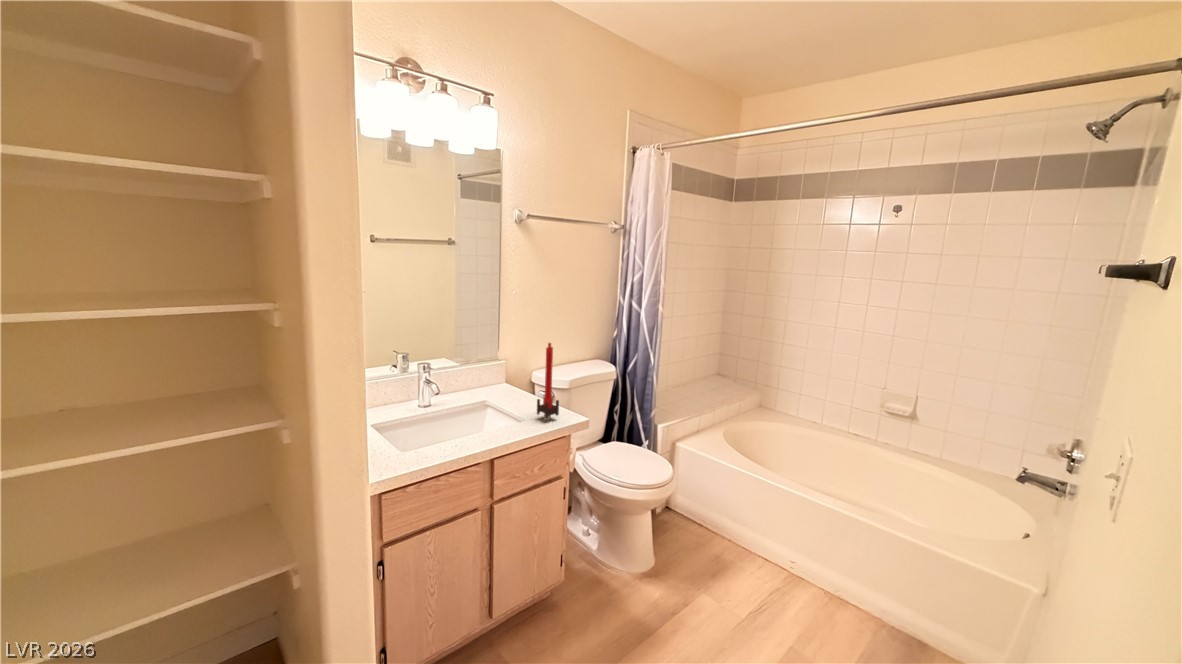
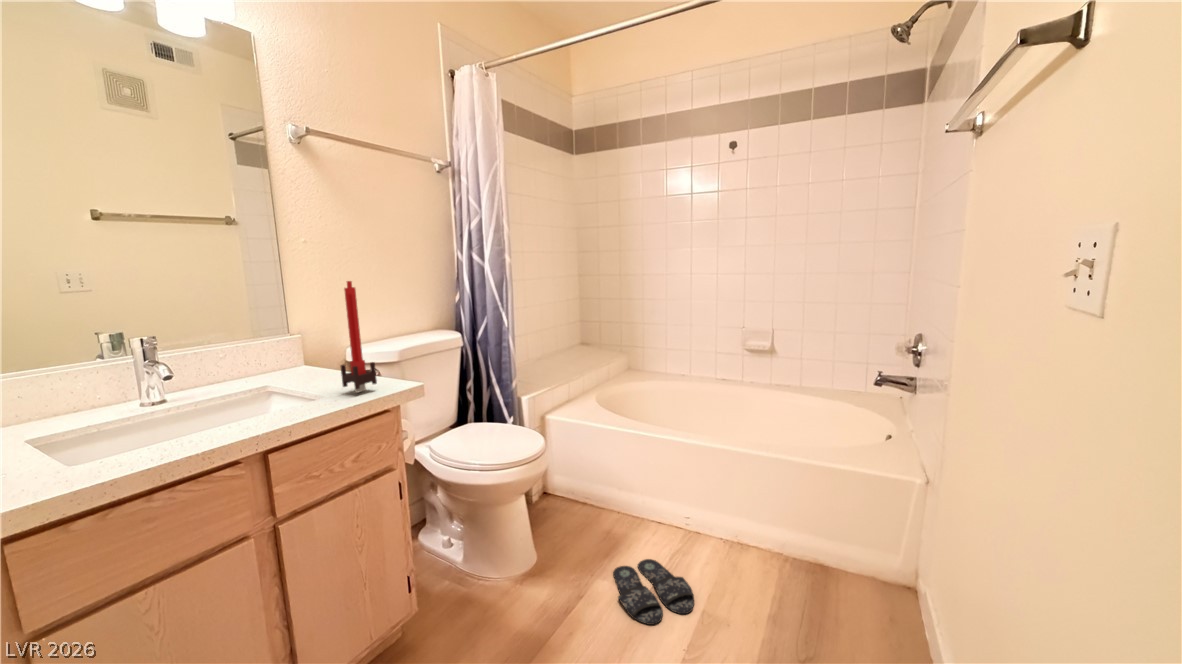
slippers: none [718,590,787,646] -> present [613,559,694,625]

